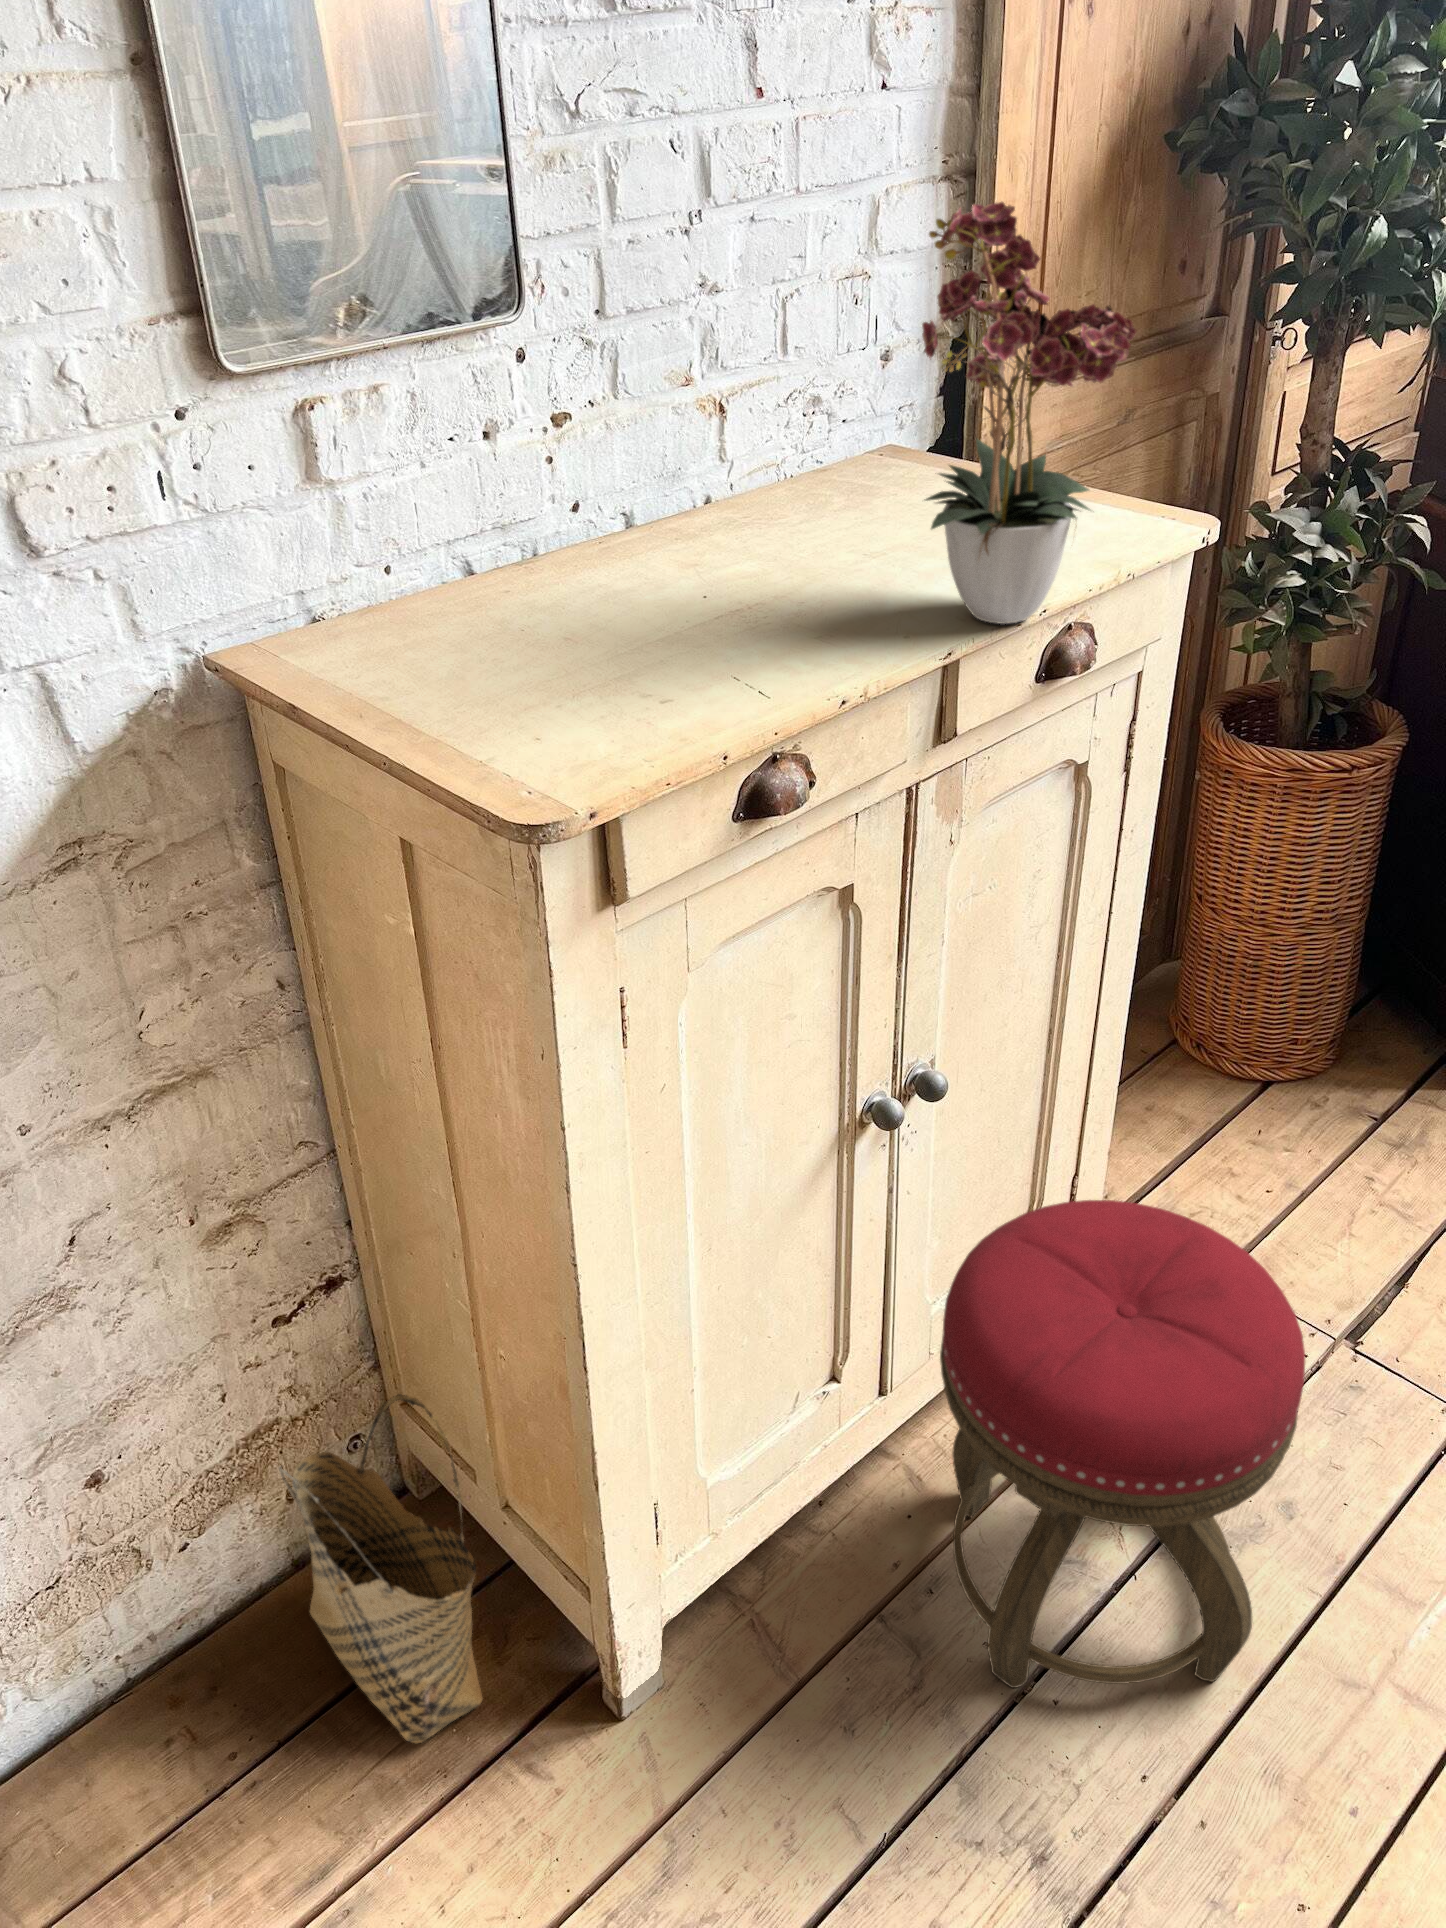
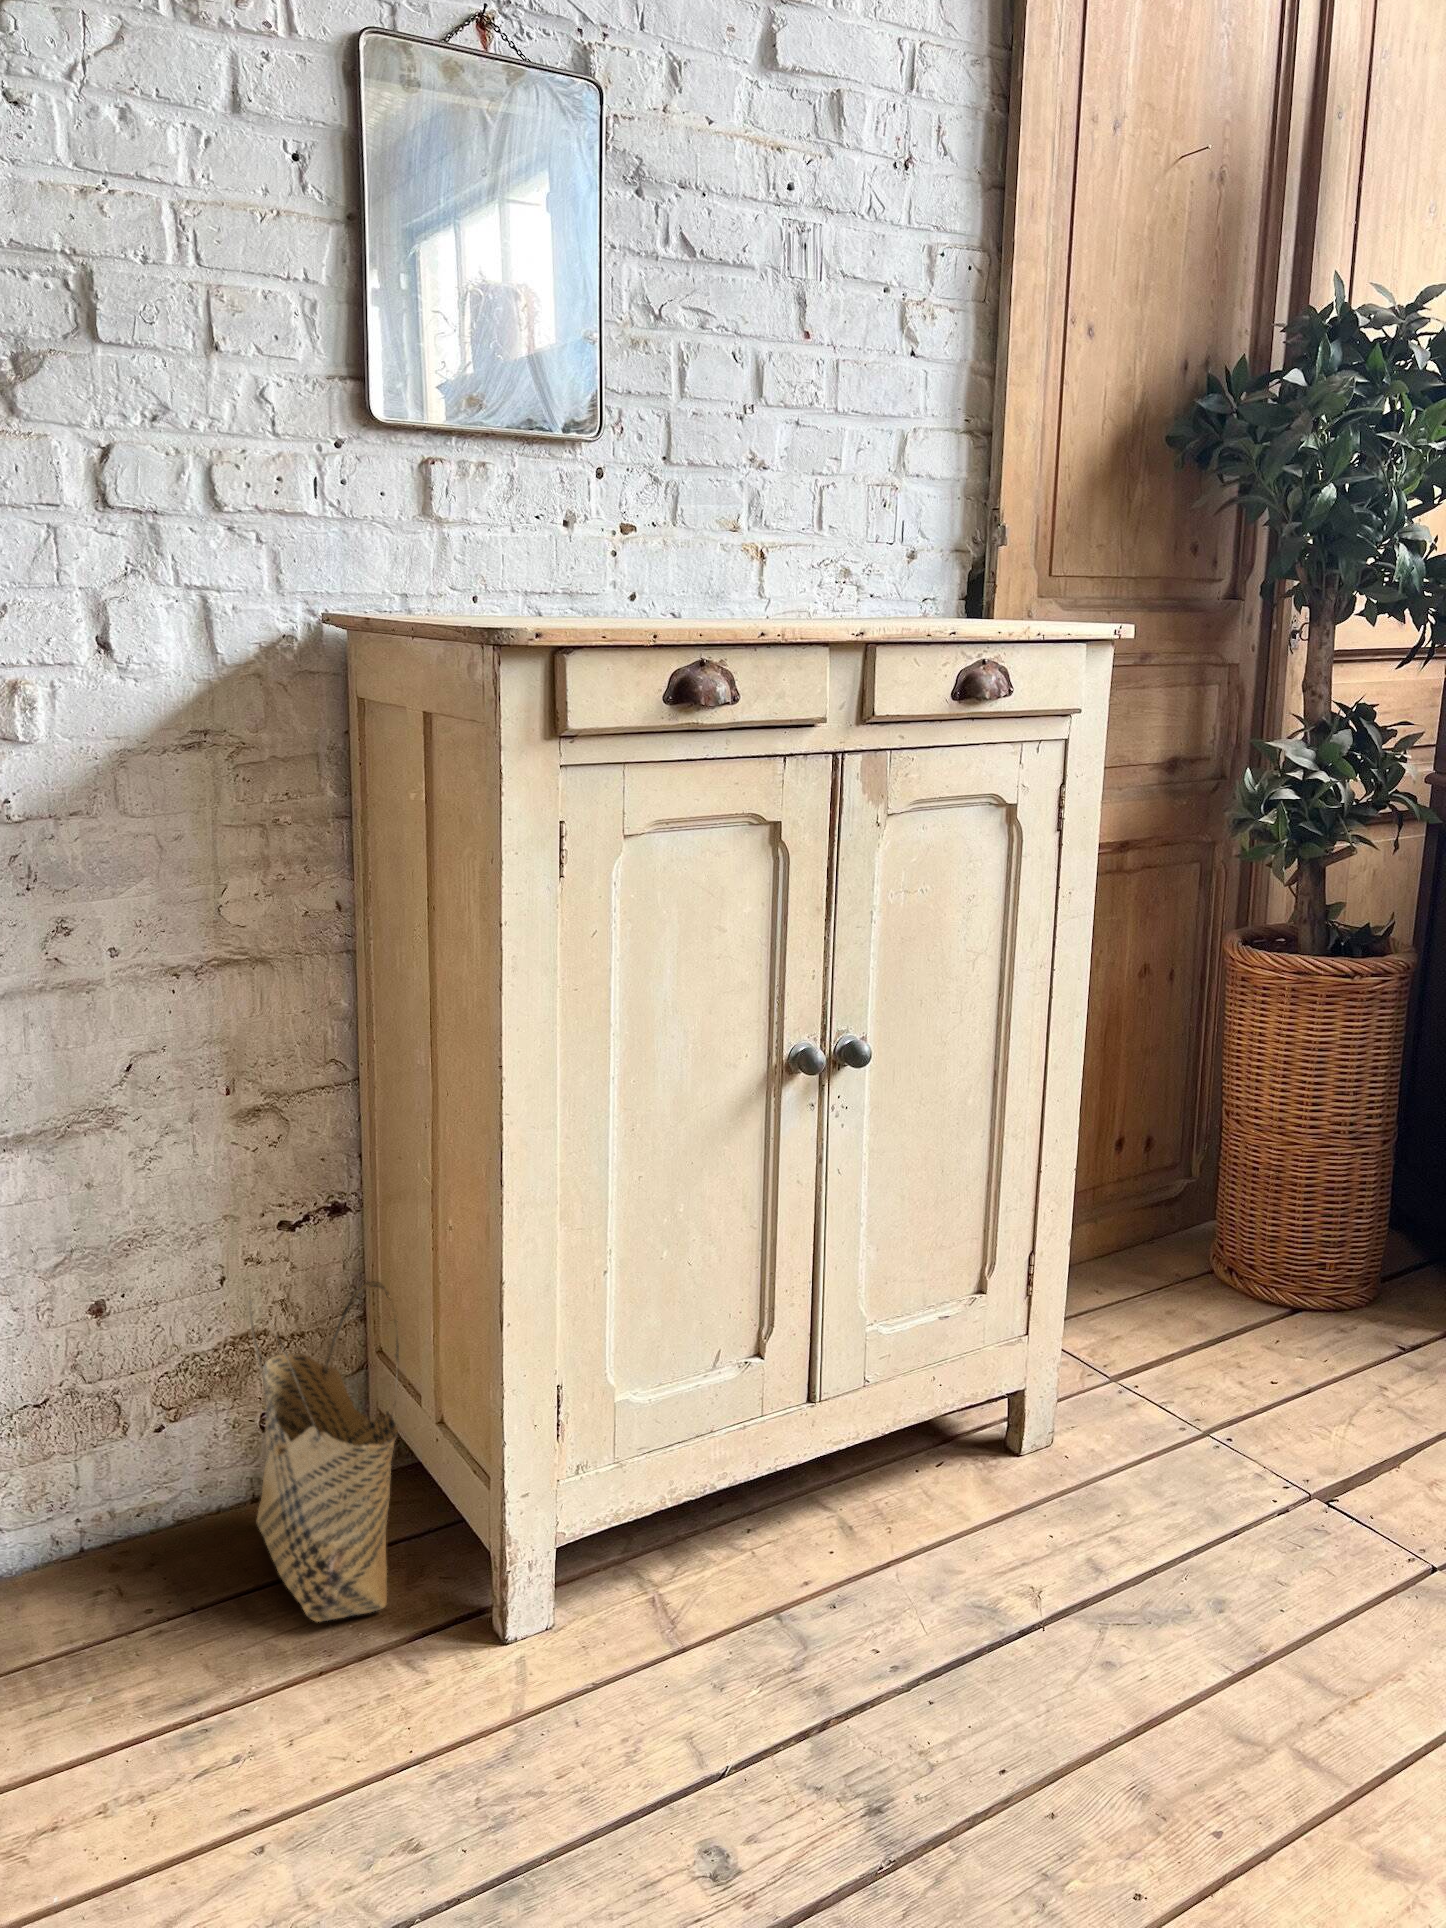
flower arrangement: present [922,201,1137,624] -> none [839,293,1040,628]
stool: present [940,1200,1305,1688] -> none [848,1205,1178,1707]

